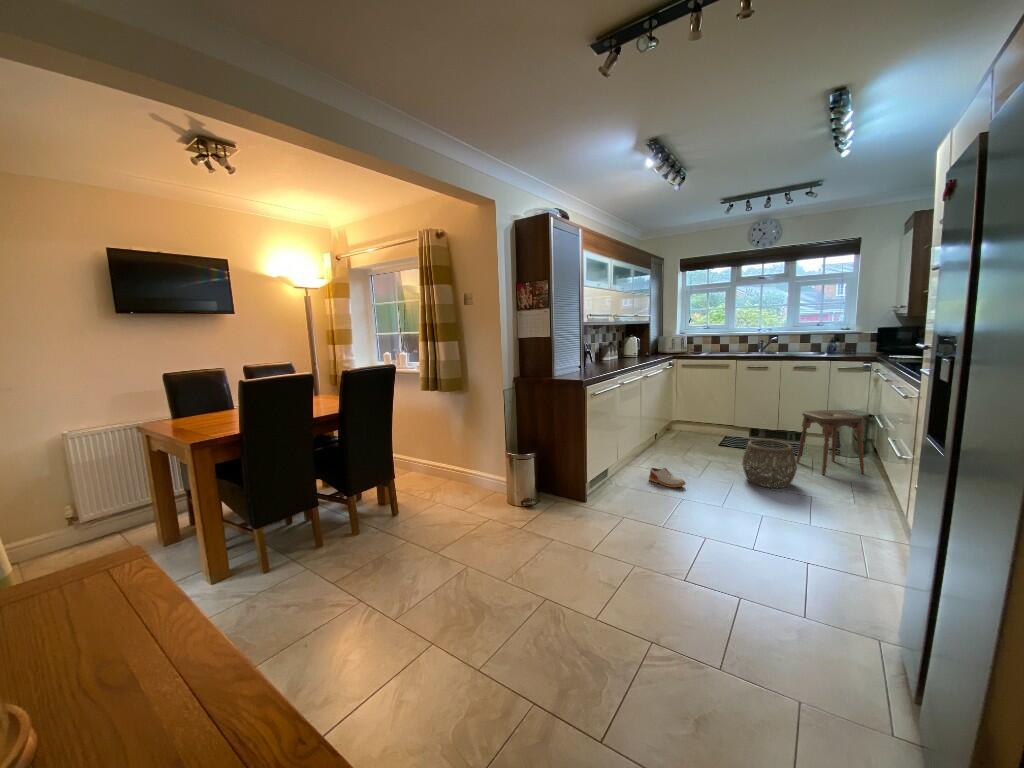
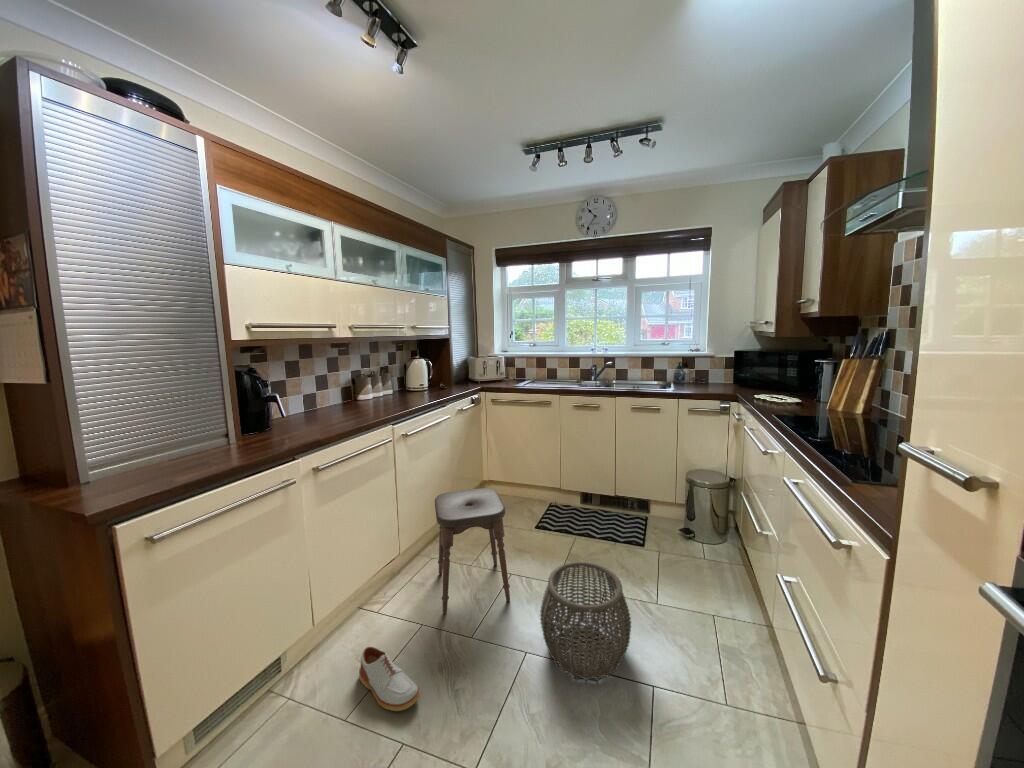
stool: present [796,410,864,475] -> present [435,488,510,614]

